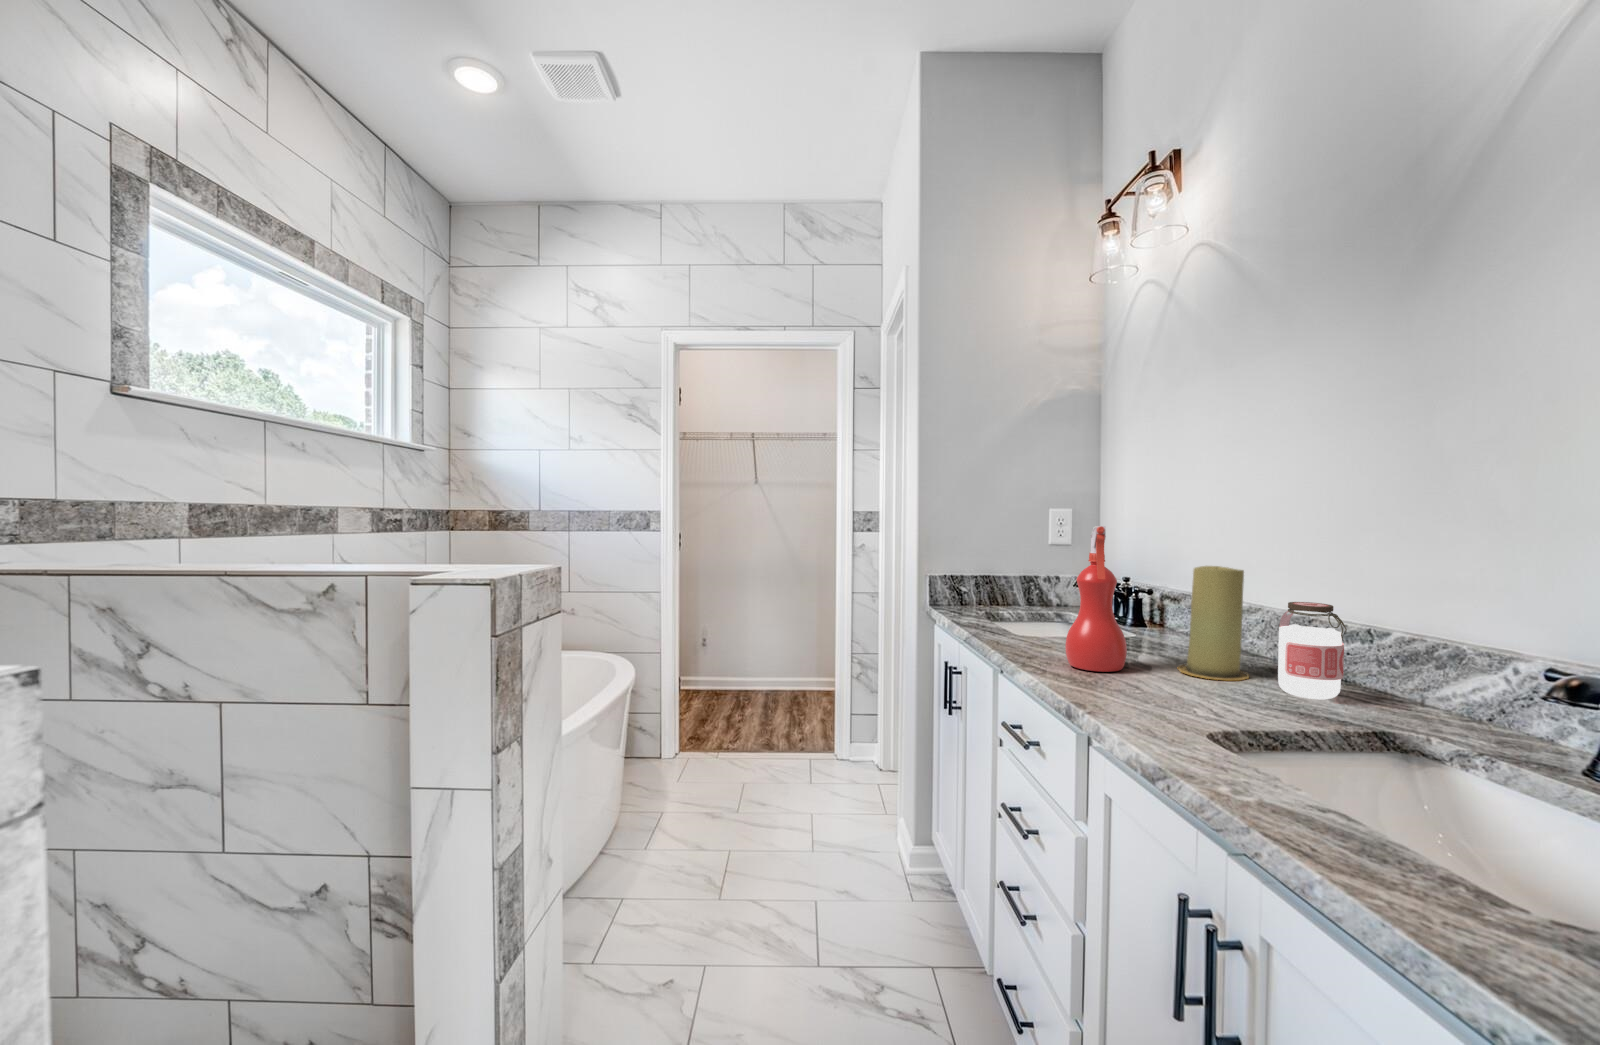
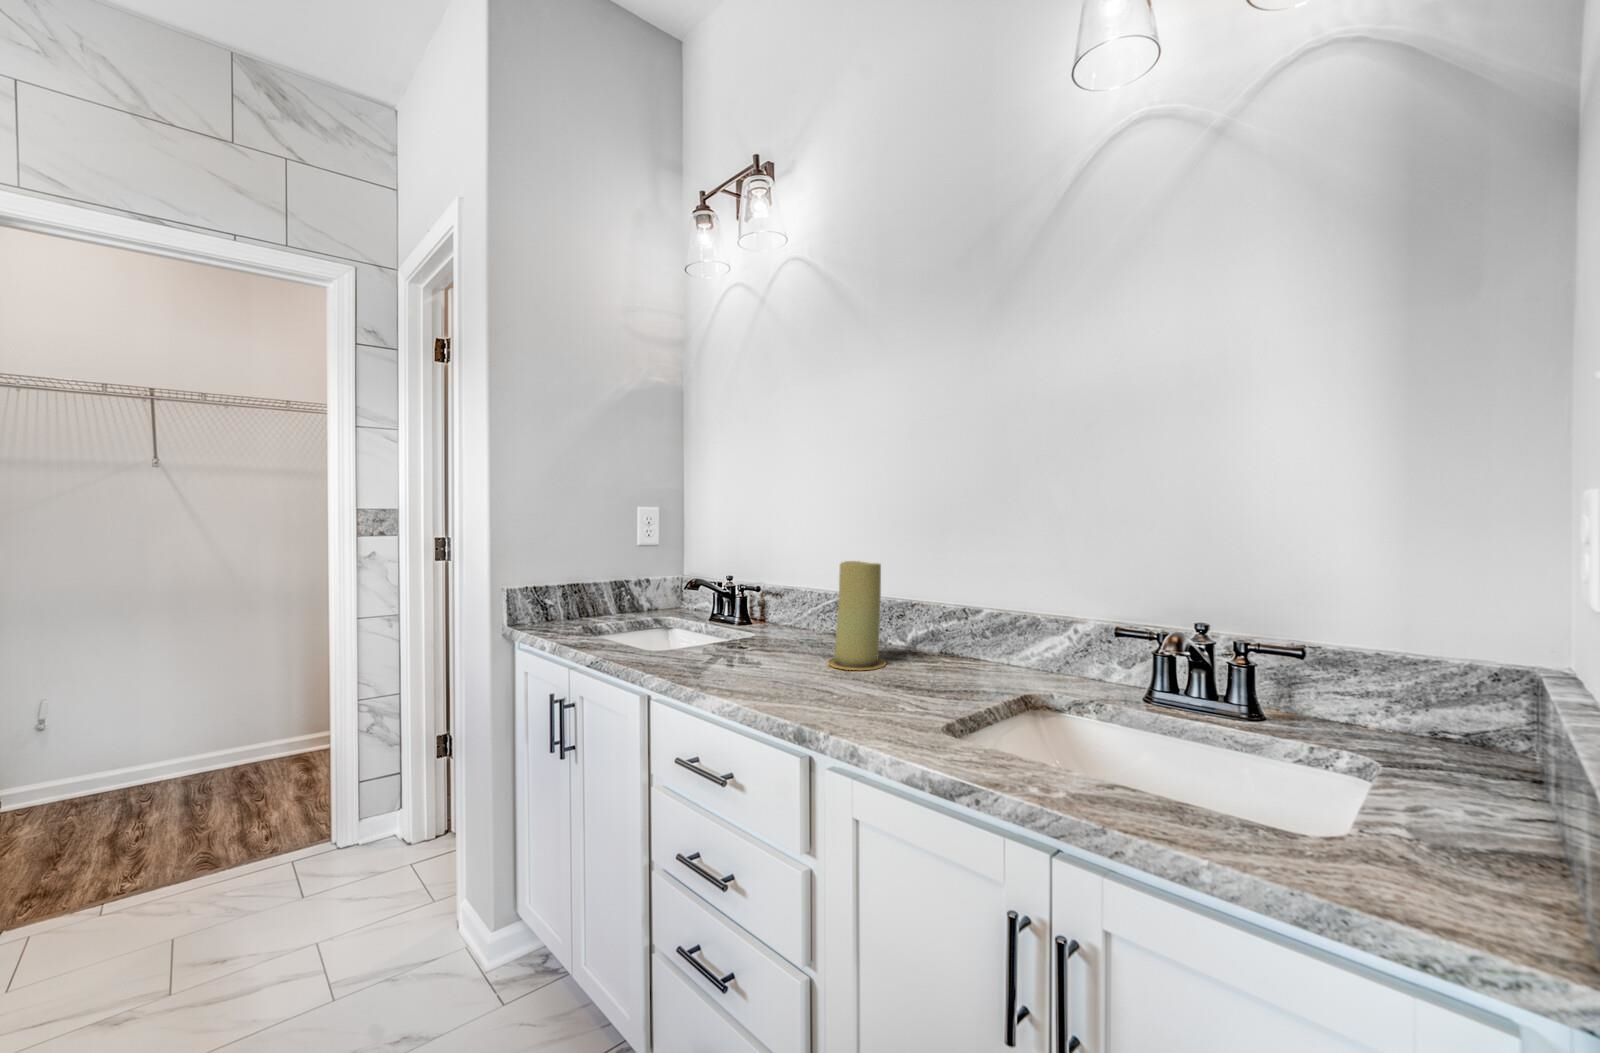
spray bottle: present [1065,526,1127,672] -> none [729,525,789,681]
jar: present [1278,602,1347,699] -> none [919,589,970,676]

